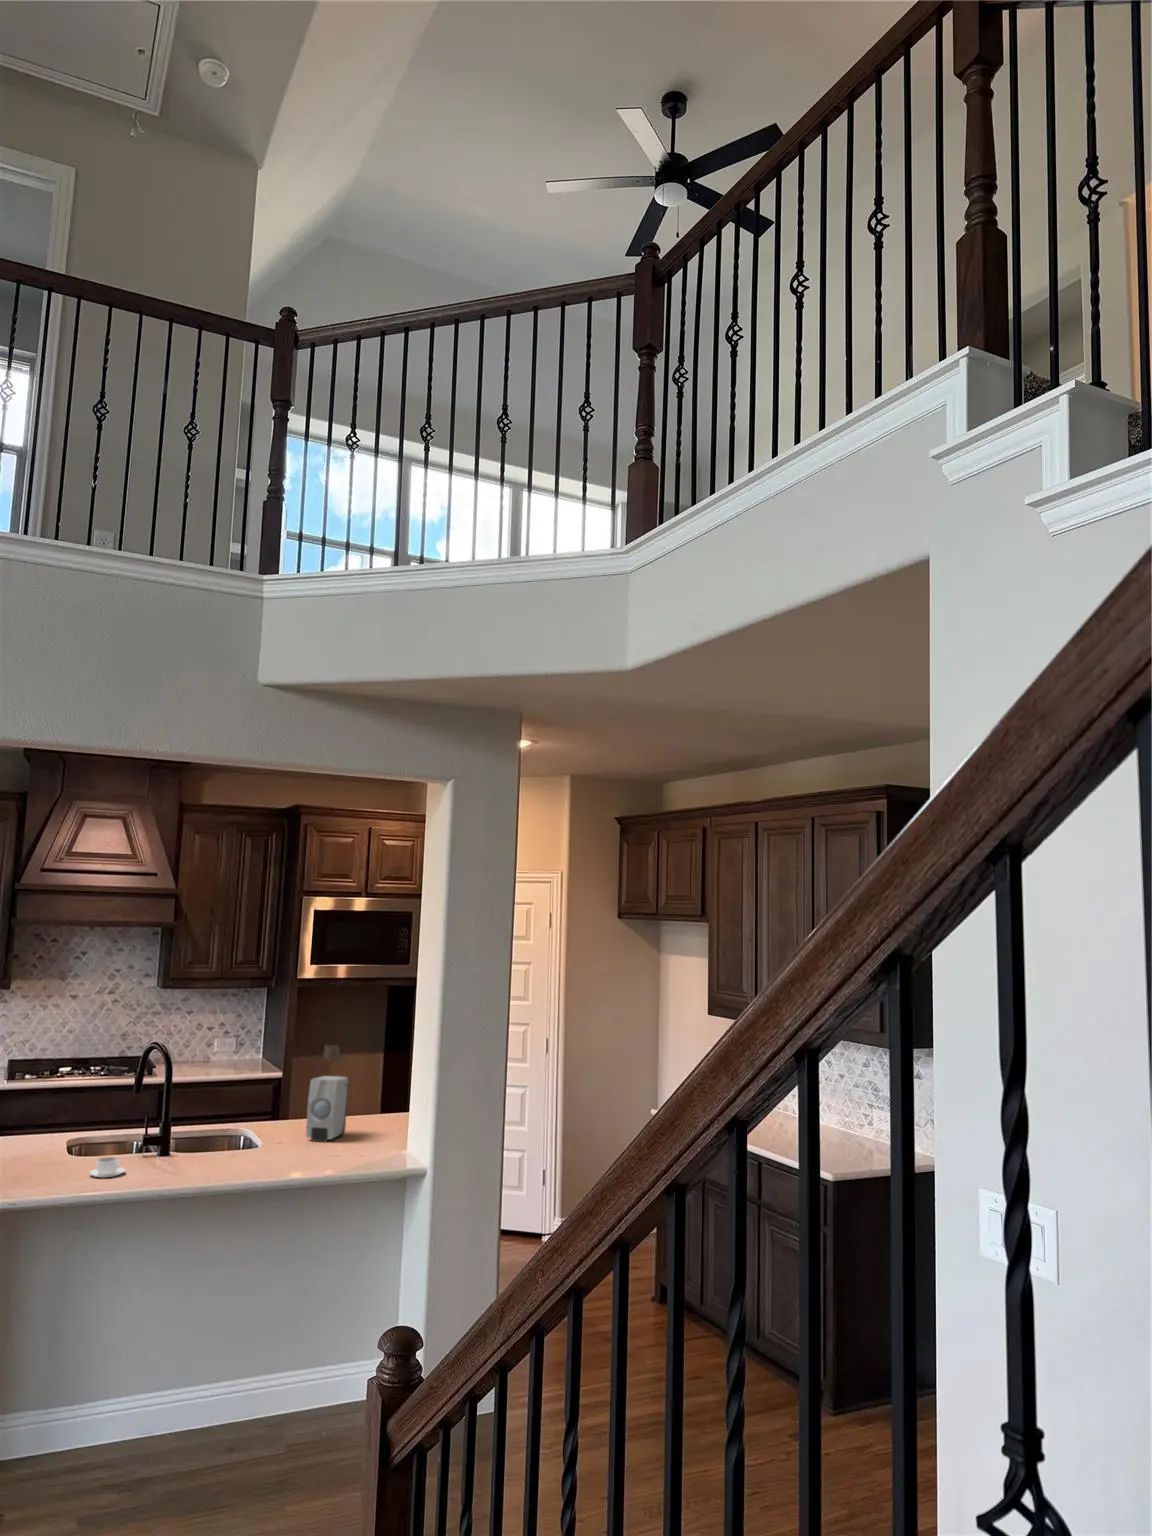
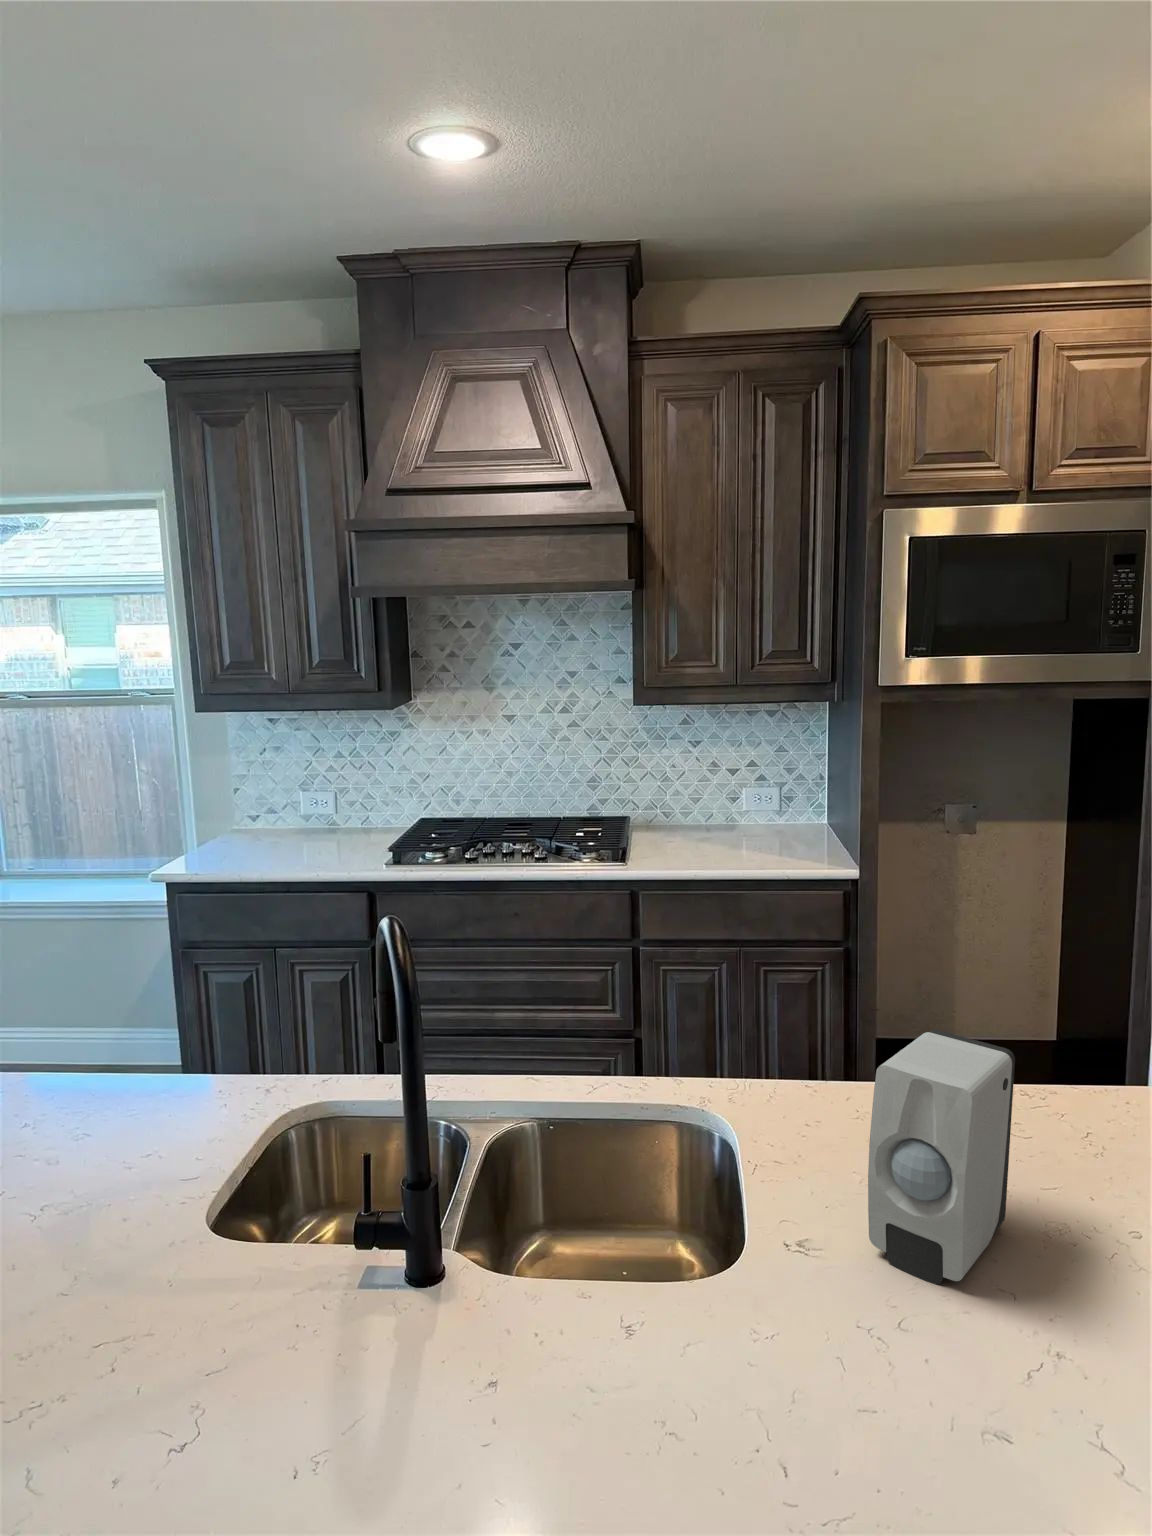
coffee cup: present [90,1157,125,1178] -> none [94,1339,217,1450]

